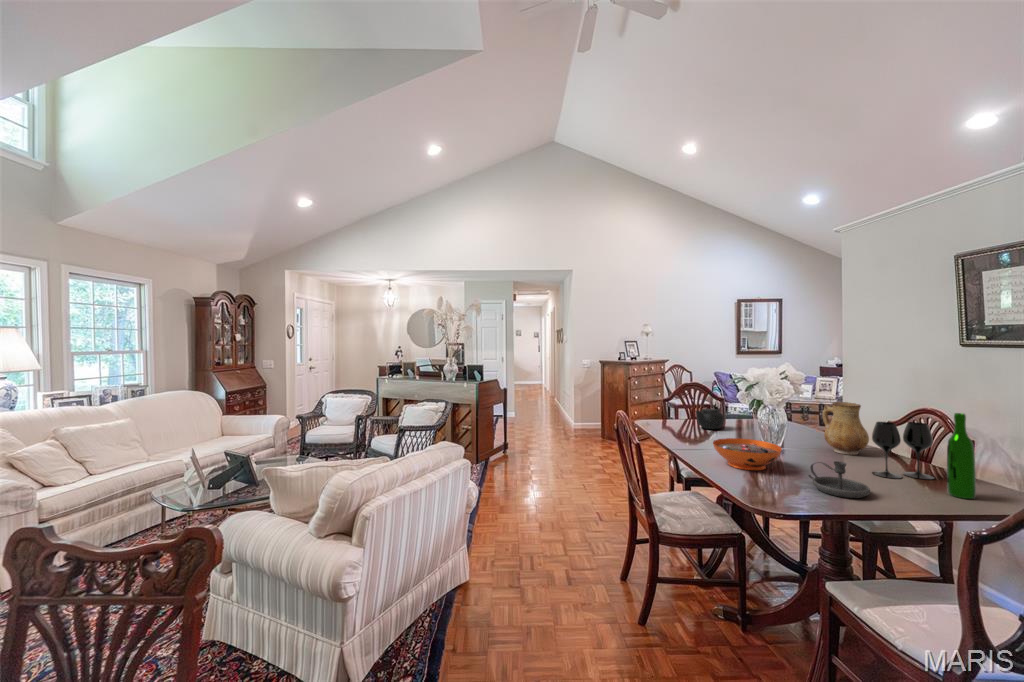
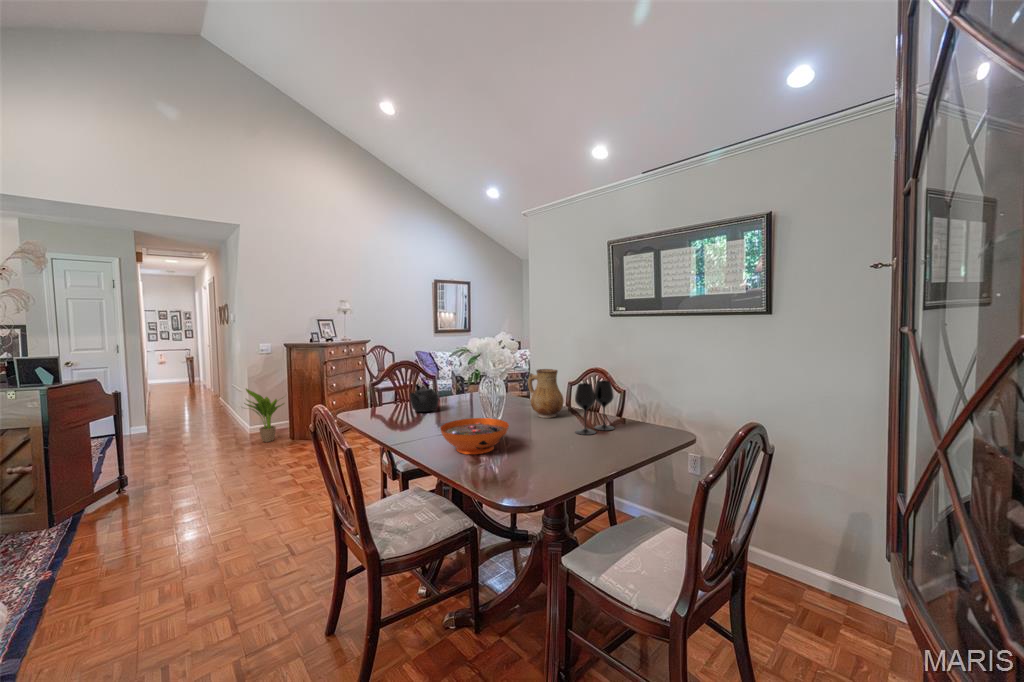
potted plant: none [569,393,601,437] -> present [244,389,283,442]
wine bottle: present [947,413,976,499] -> none [630,369,648,442]
candlestick: present [809,461,870,498] -> none [537,428,589,465]

